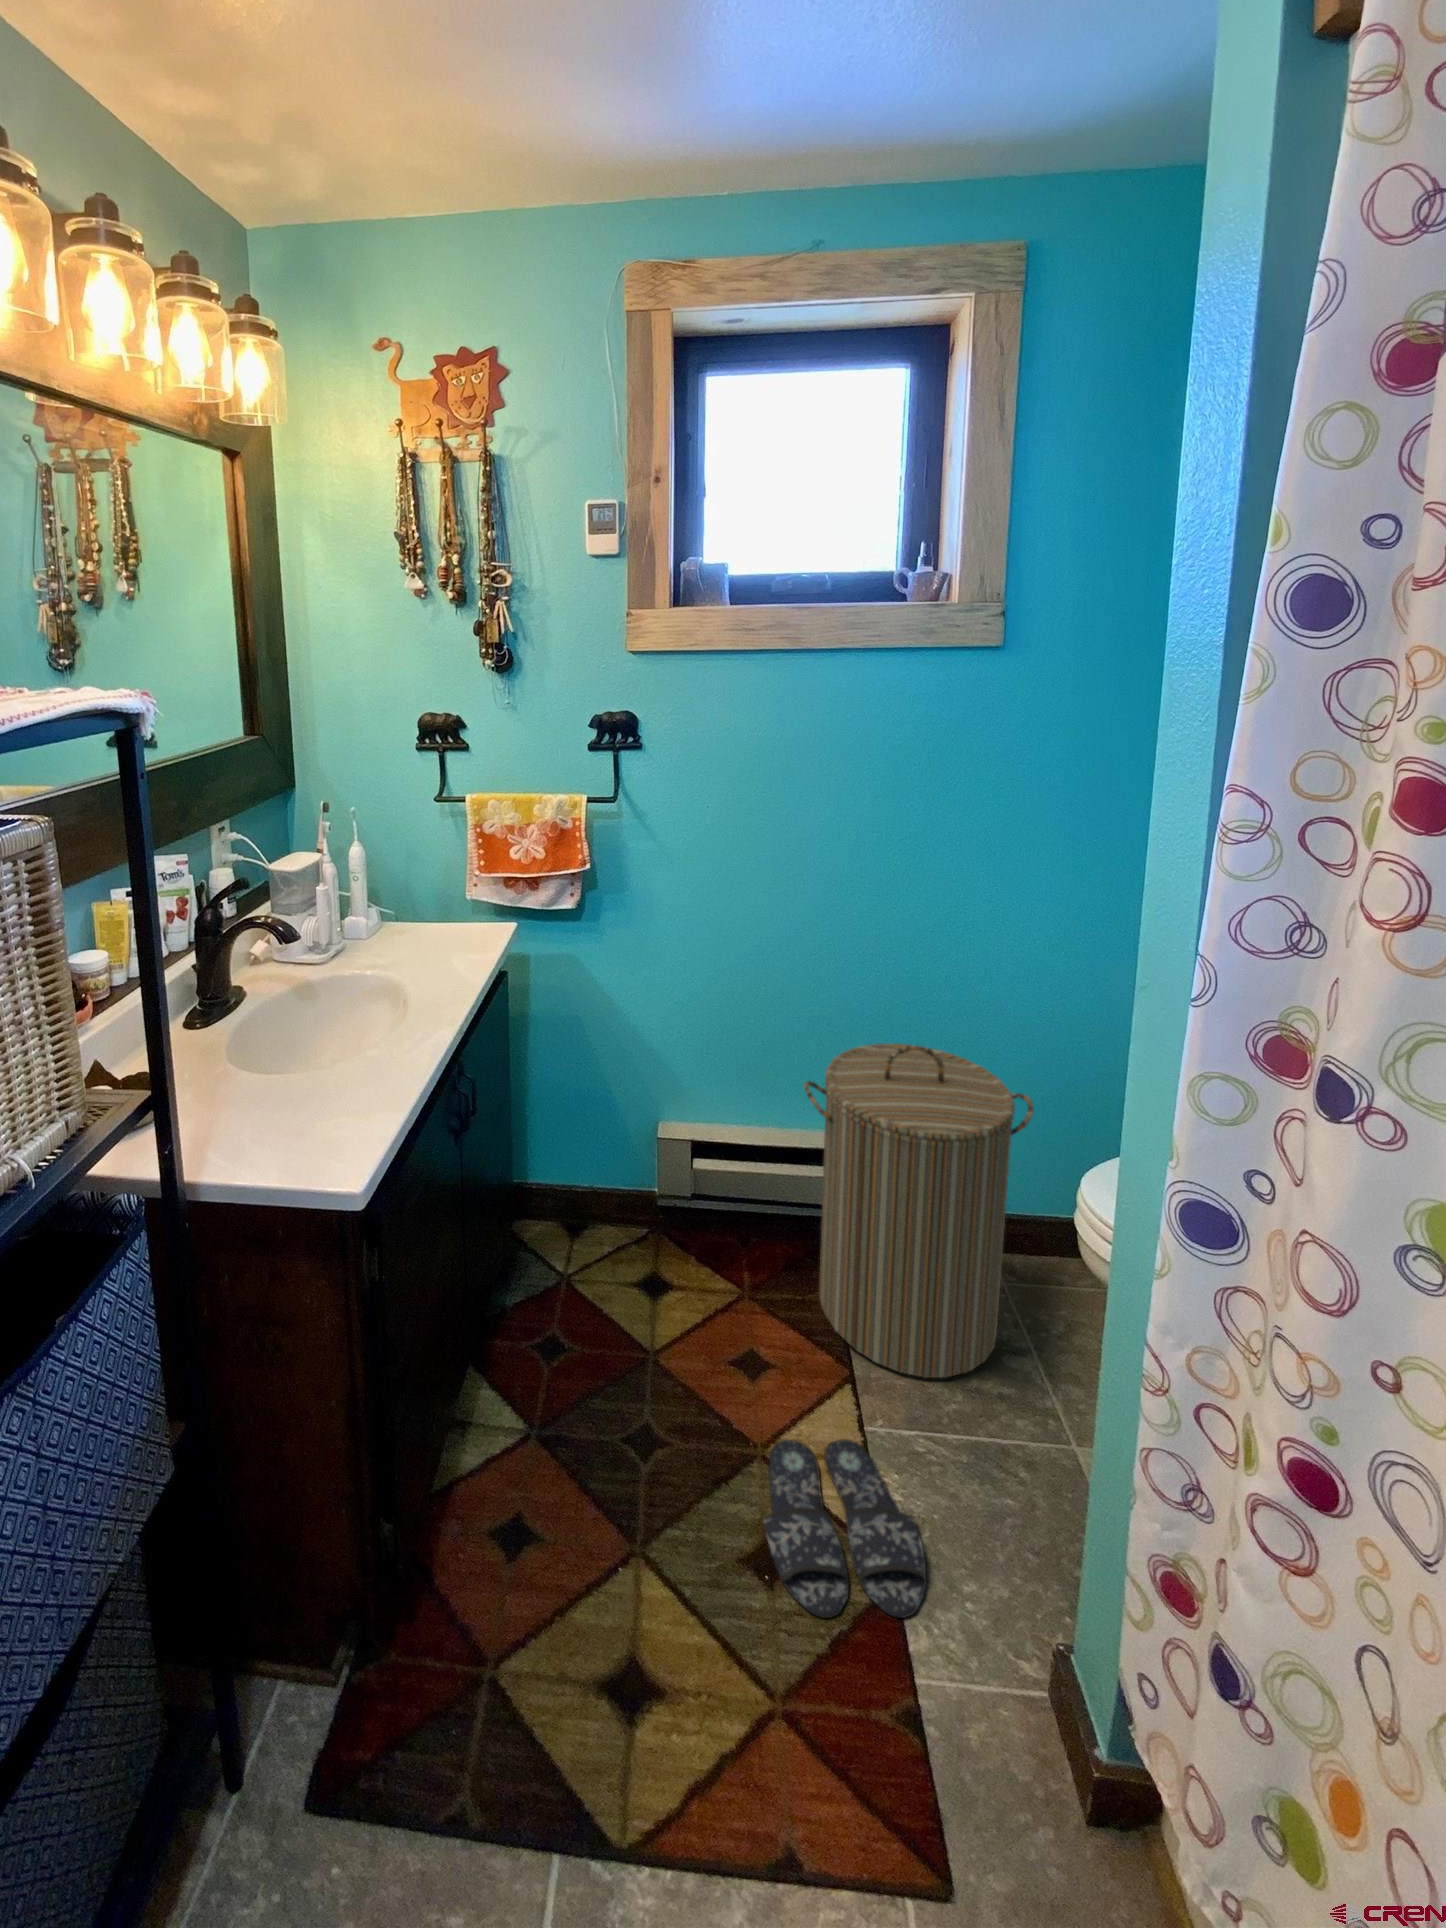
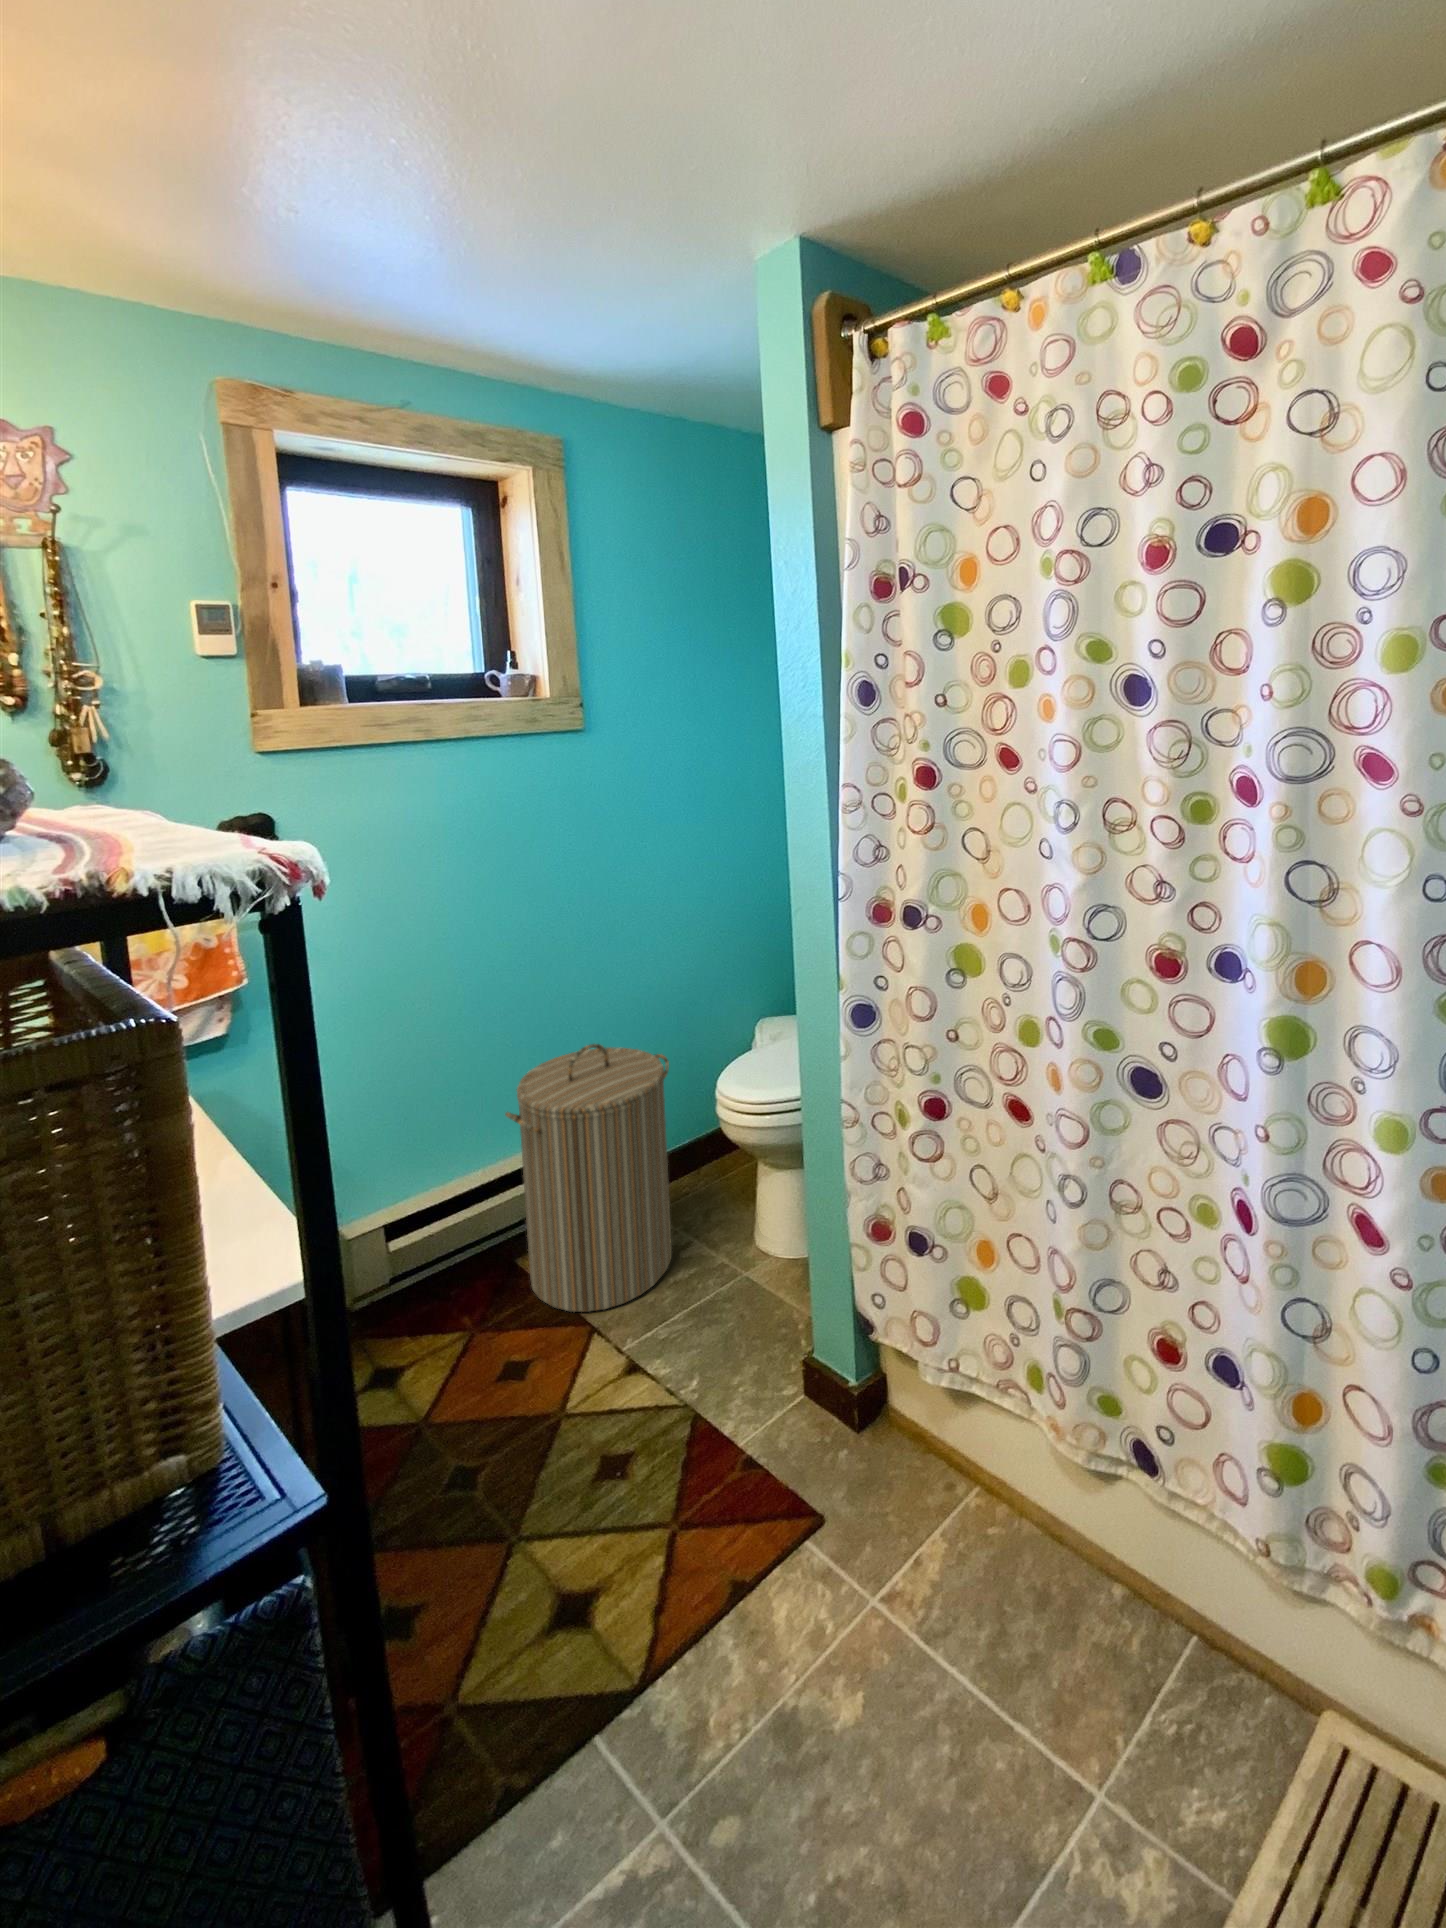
slippers: present [763,1439,927,1618] -> none [571,1359,714,1470]

